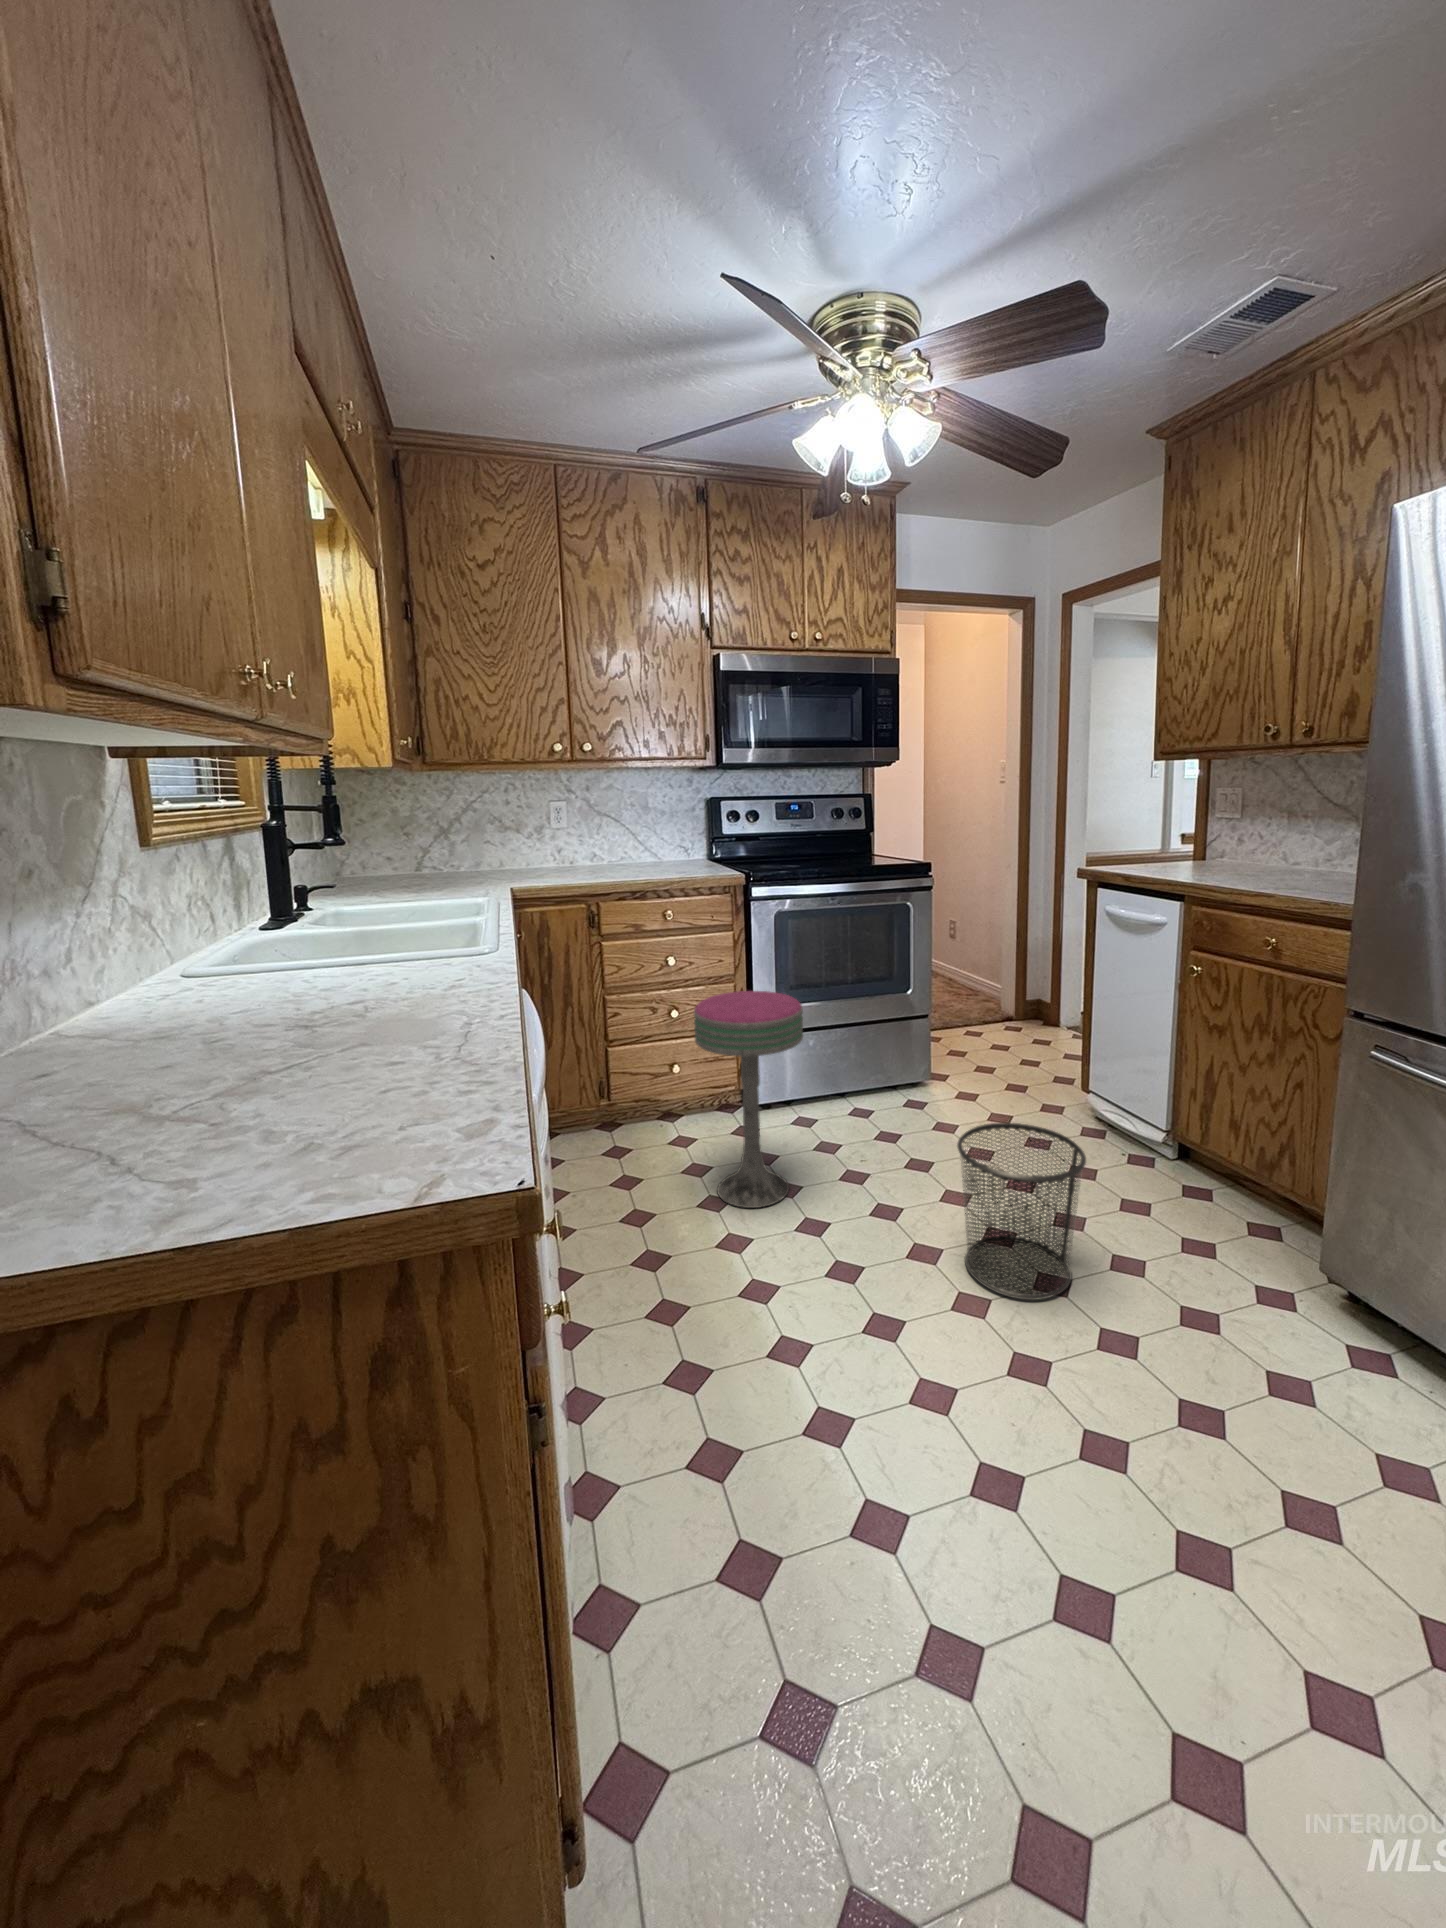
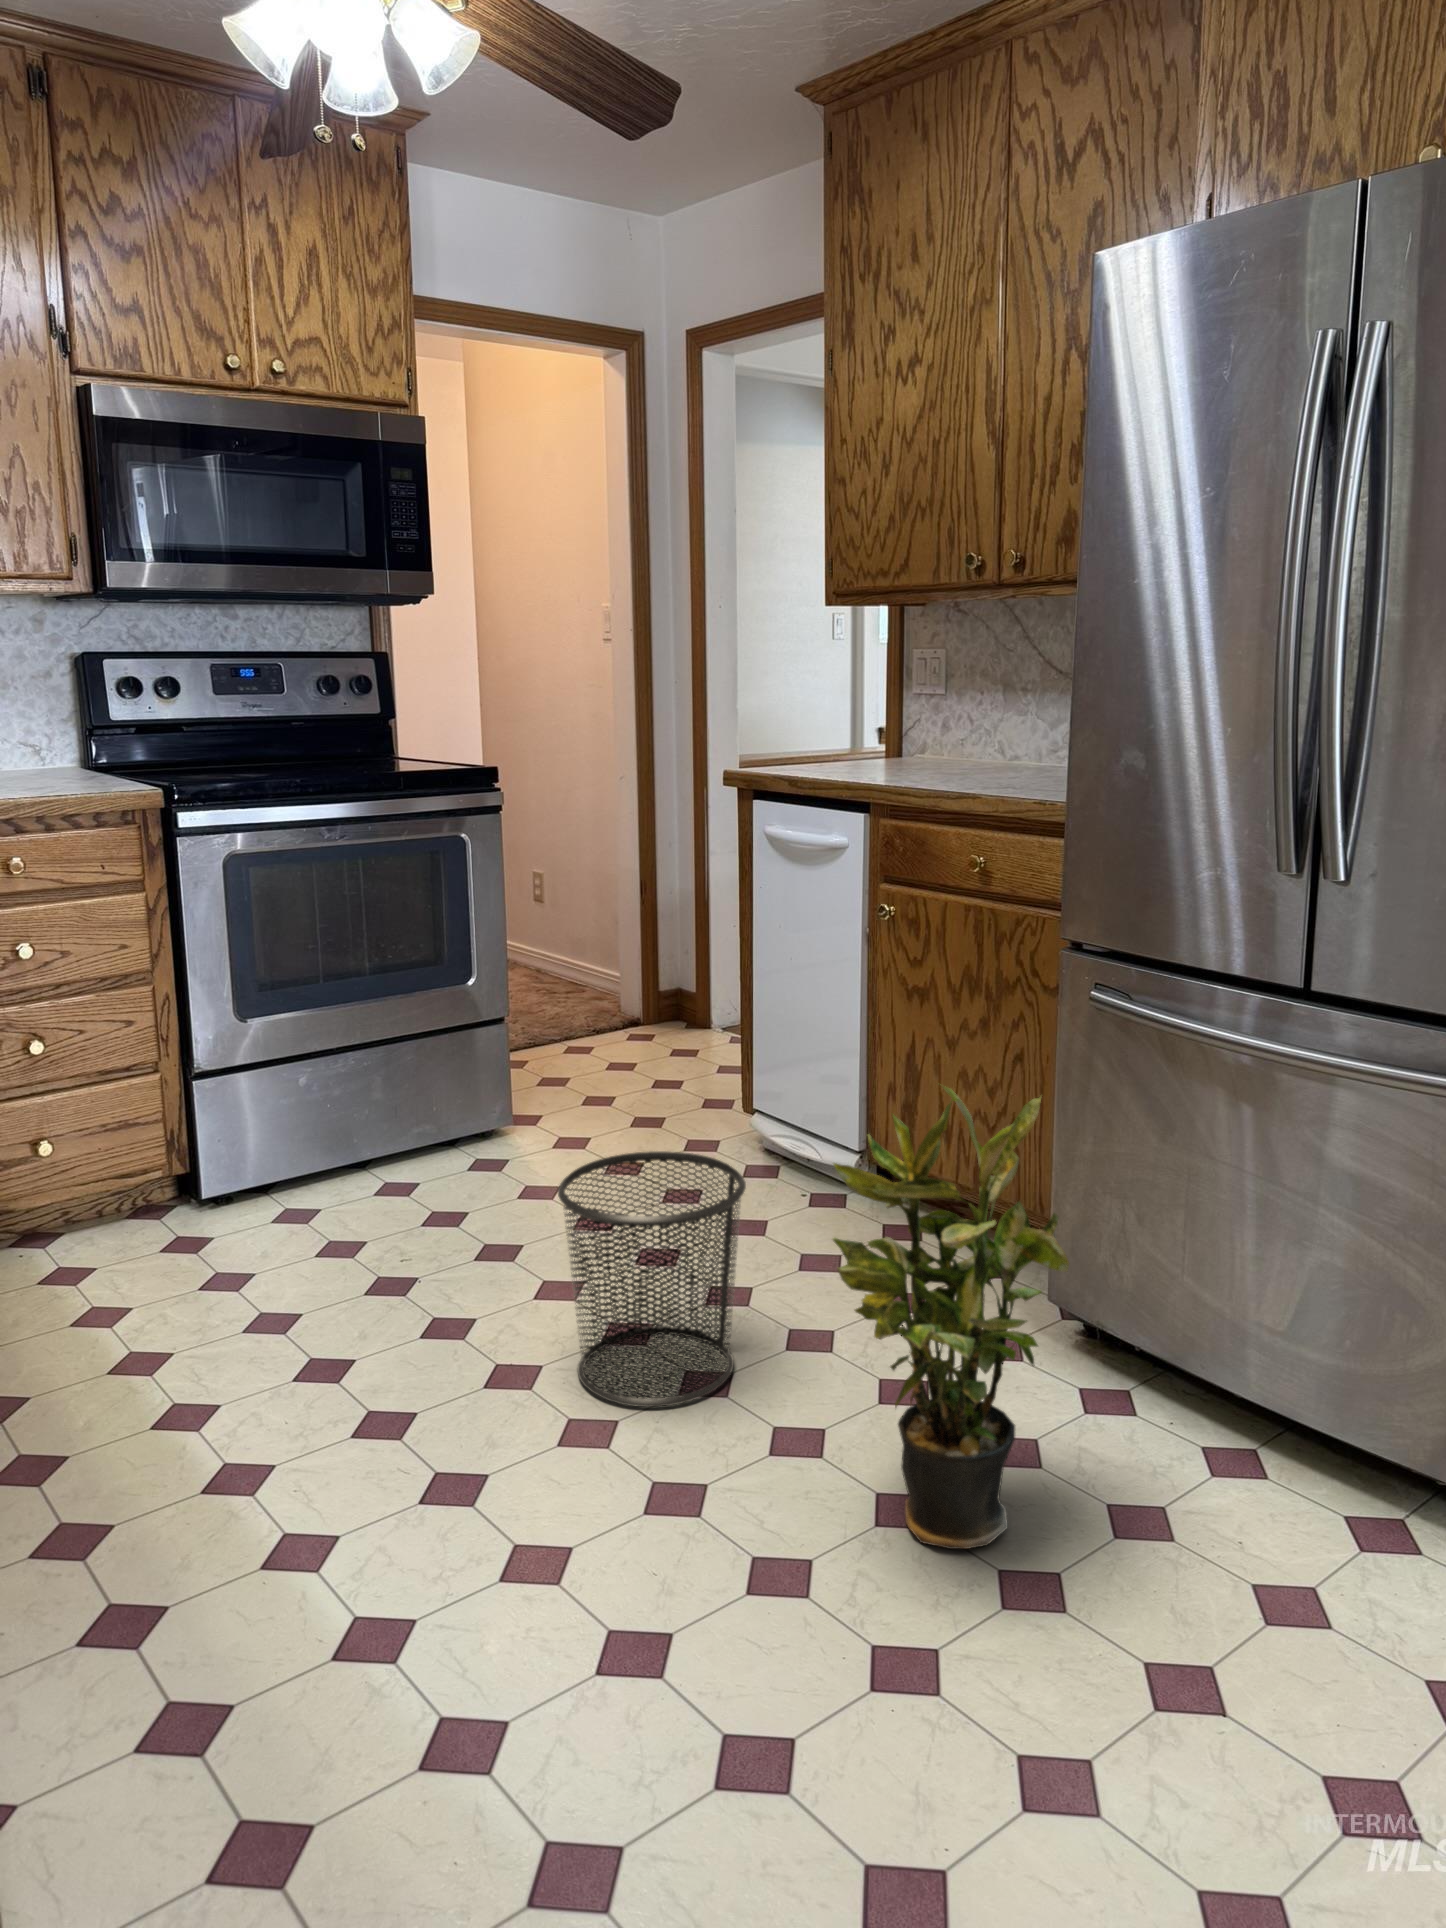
bar stool: present [694,991,803,1208] -> none [80,987,291,1365]
potted plant: none [1159,1124,1363,1484] -> present [833,1084,1069,1549]

